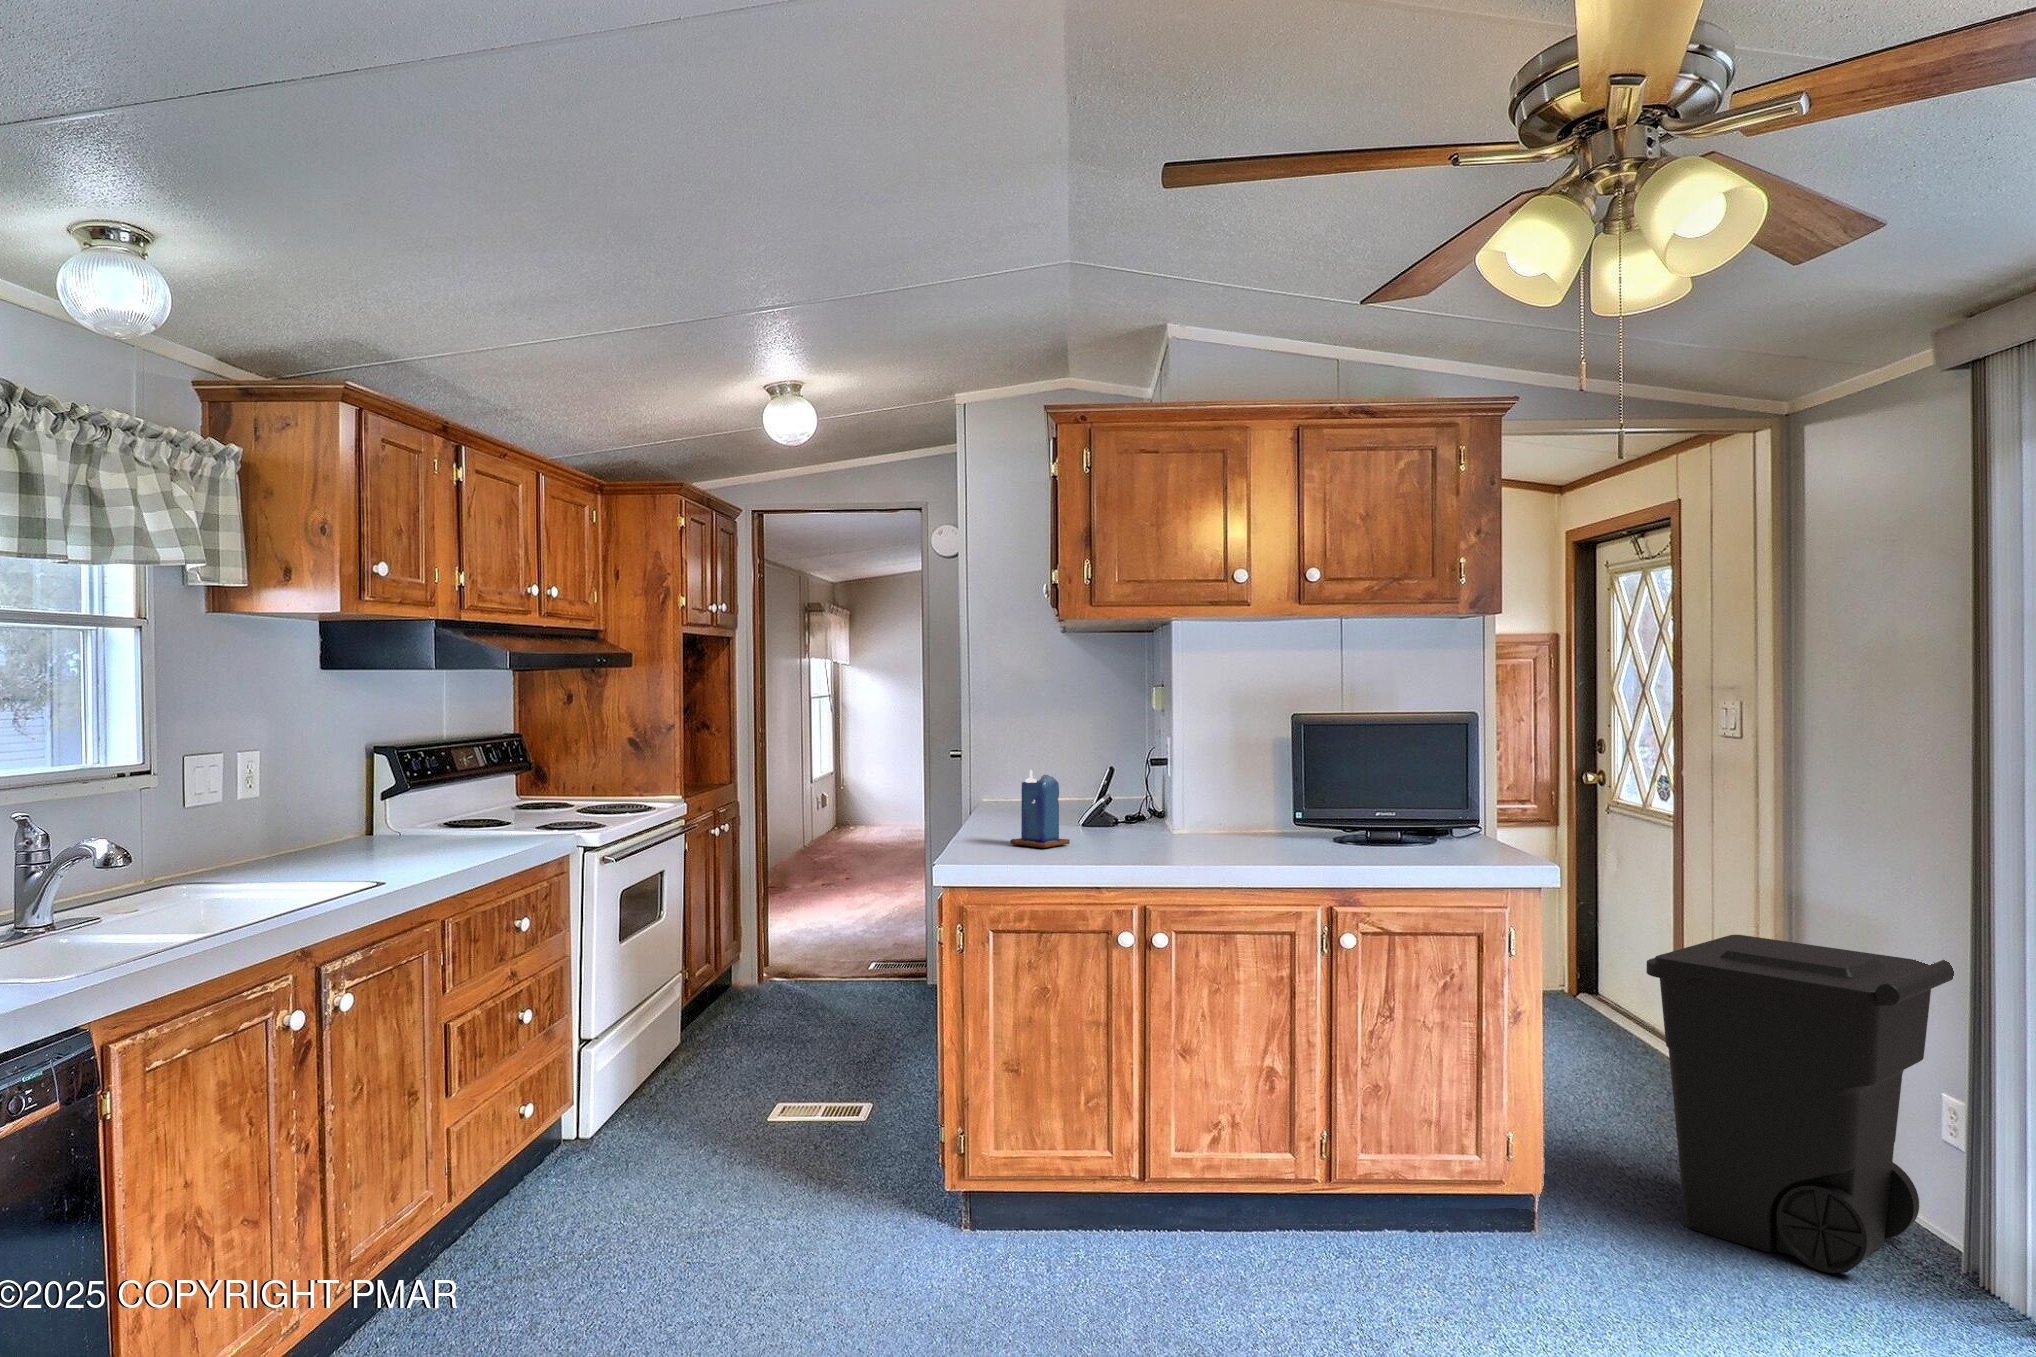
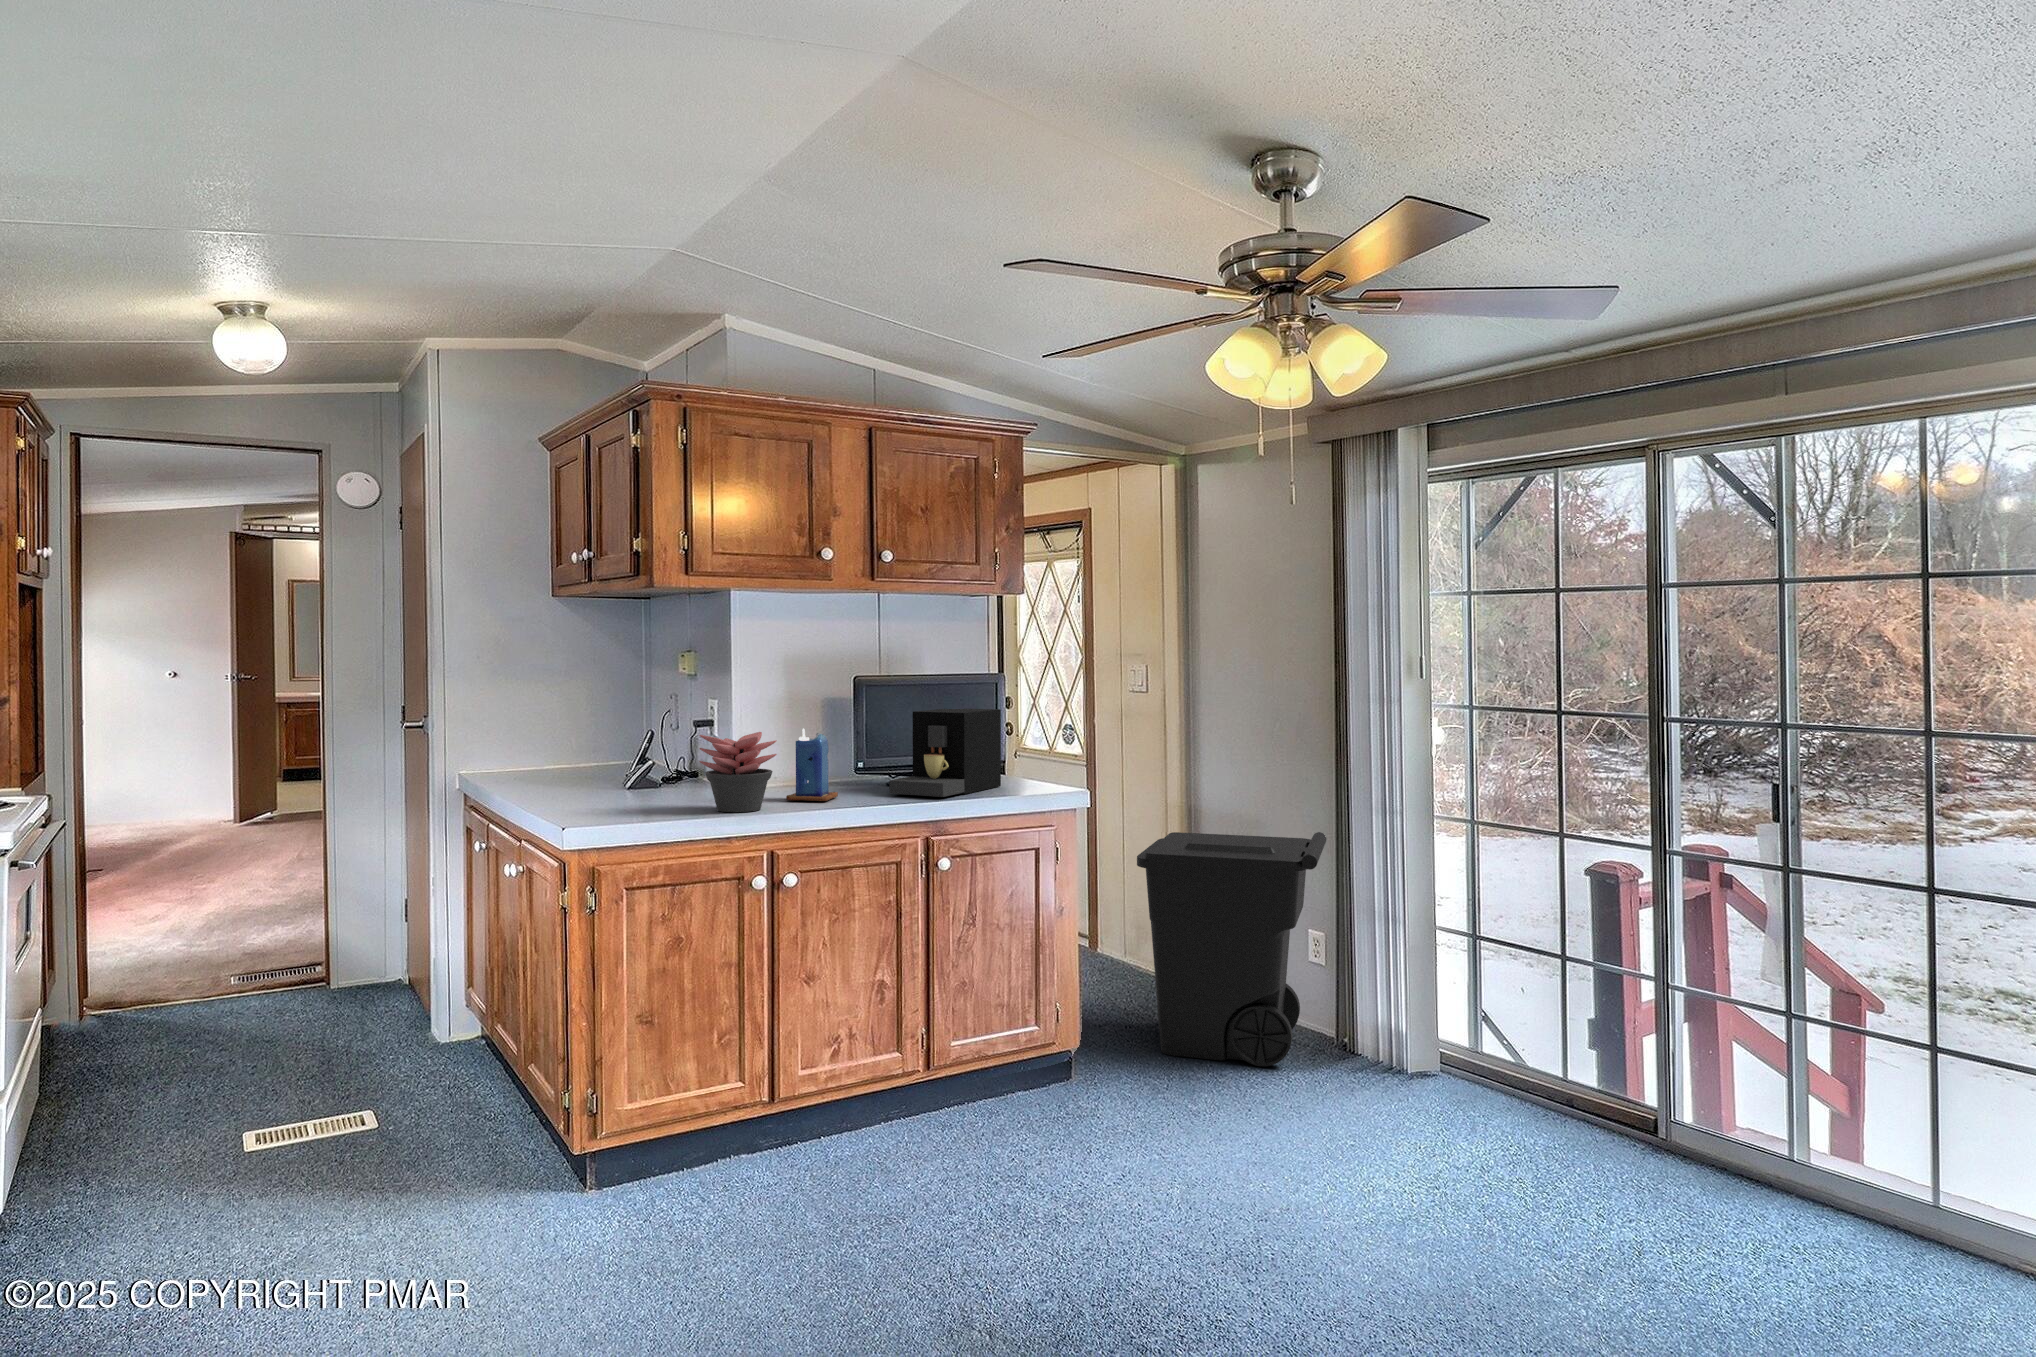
coffee maker: none [1302,758,1455,863] -> present [889,708,1001,797]
candle: present [1011,770,1070,848] -> present [786,728,838,801]
succulent plant: none [1080,777,1157,862] -> present [699,732,777,812]

